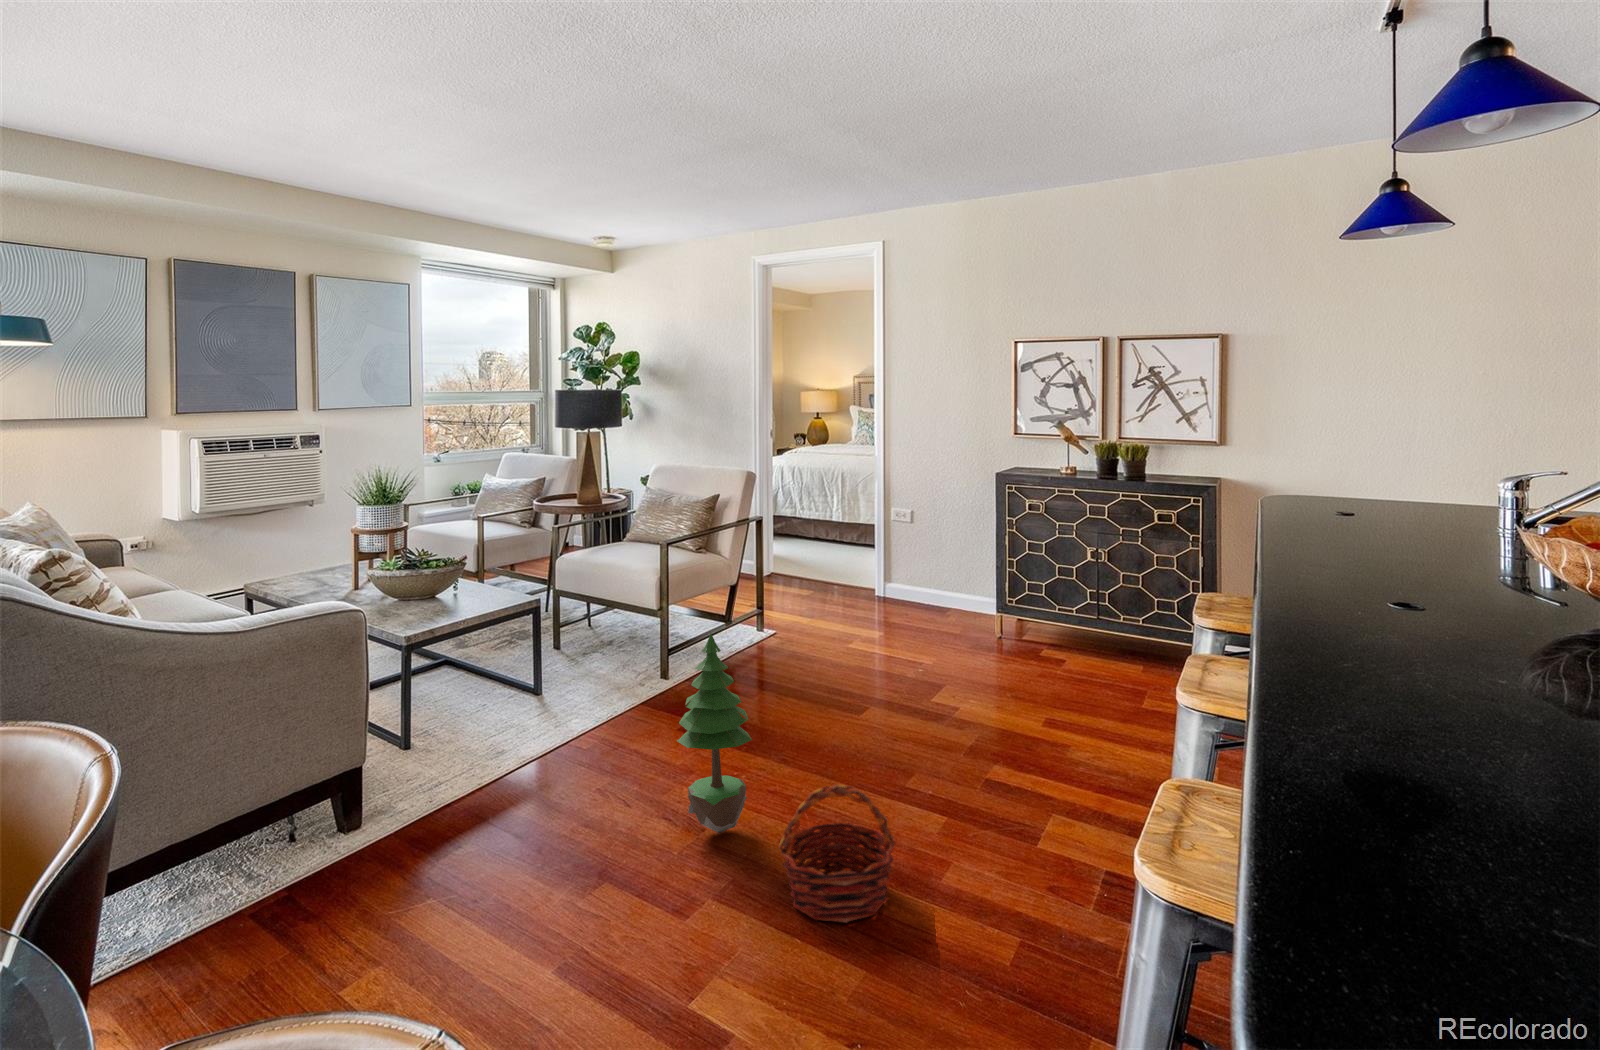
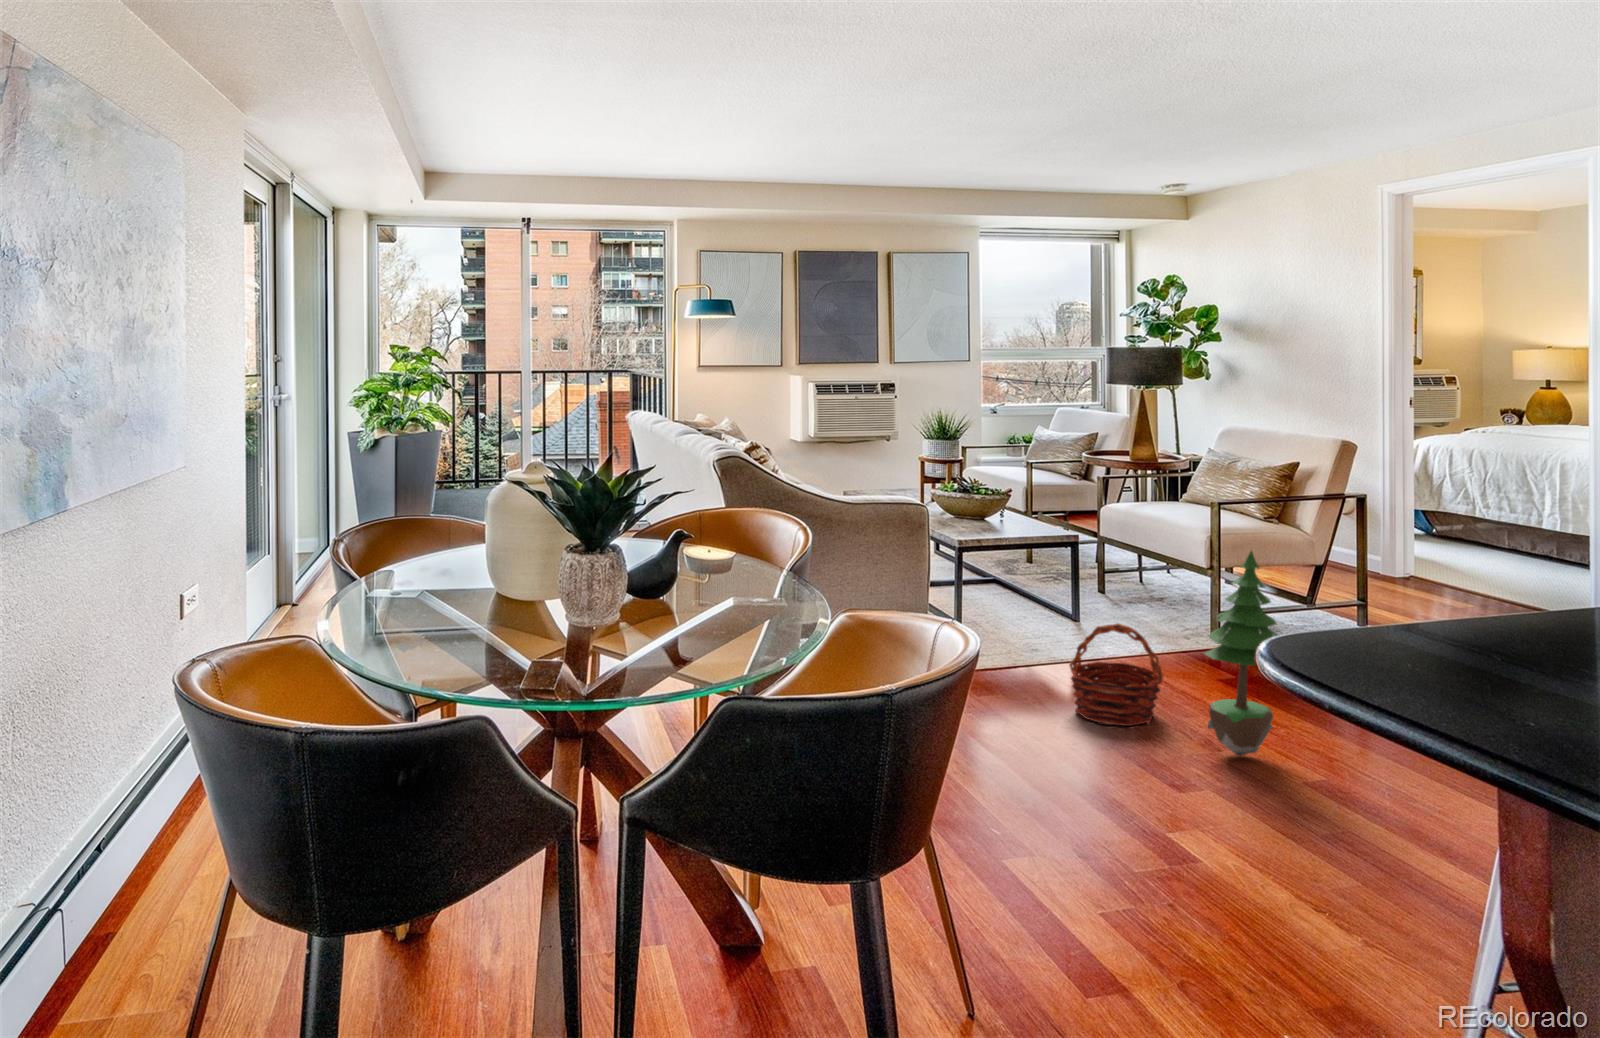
basket: present [778,784,895,922] -> present [1069,623,1163,726]

